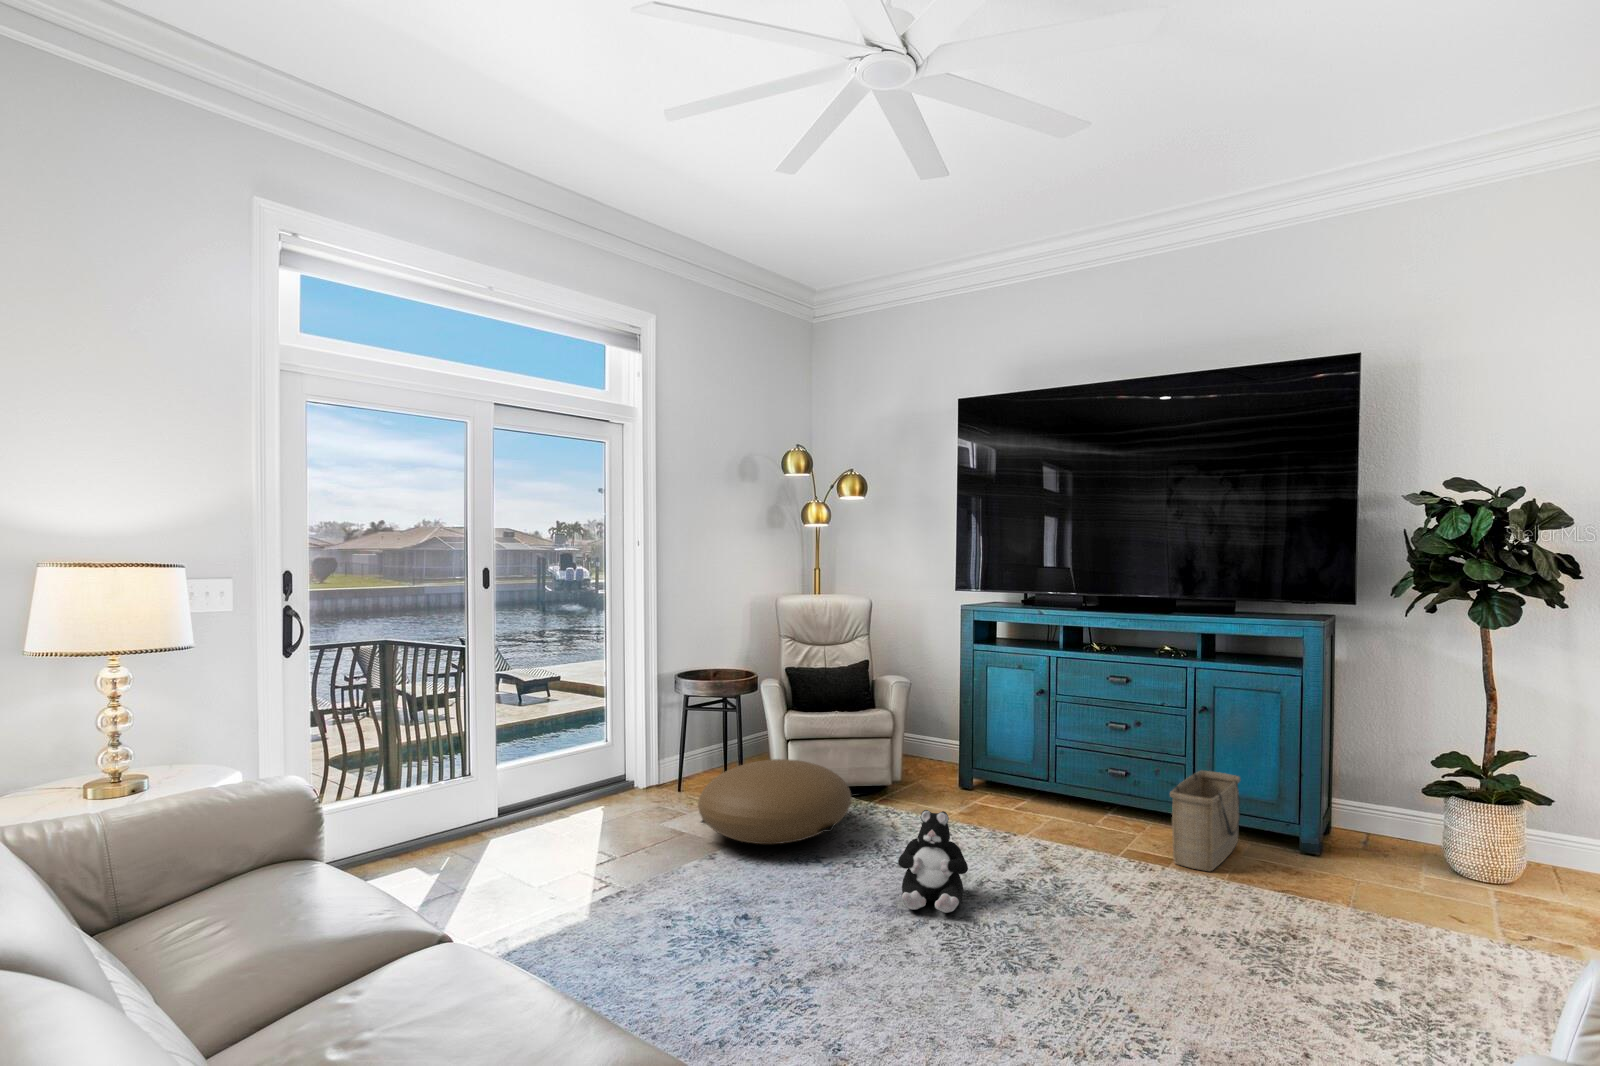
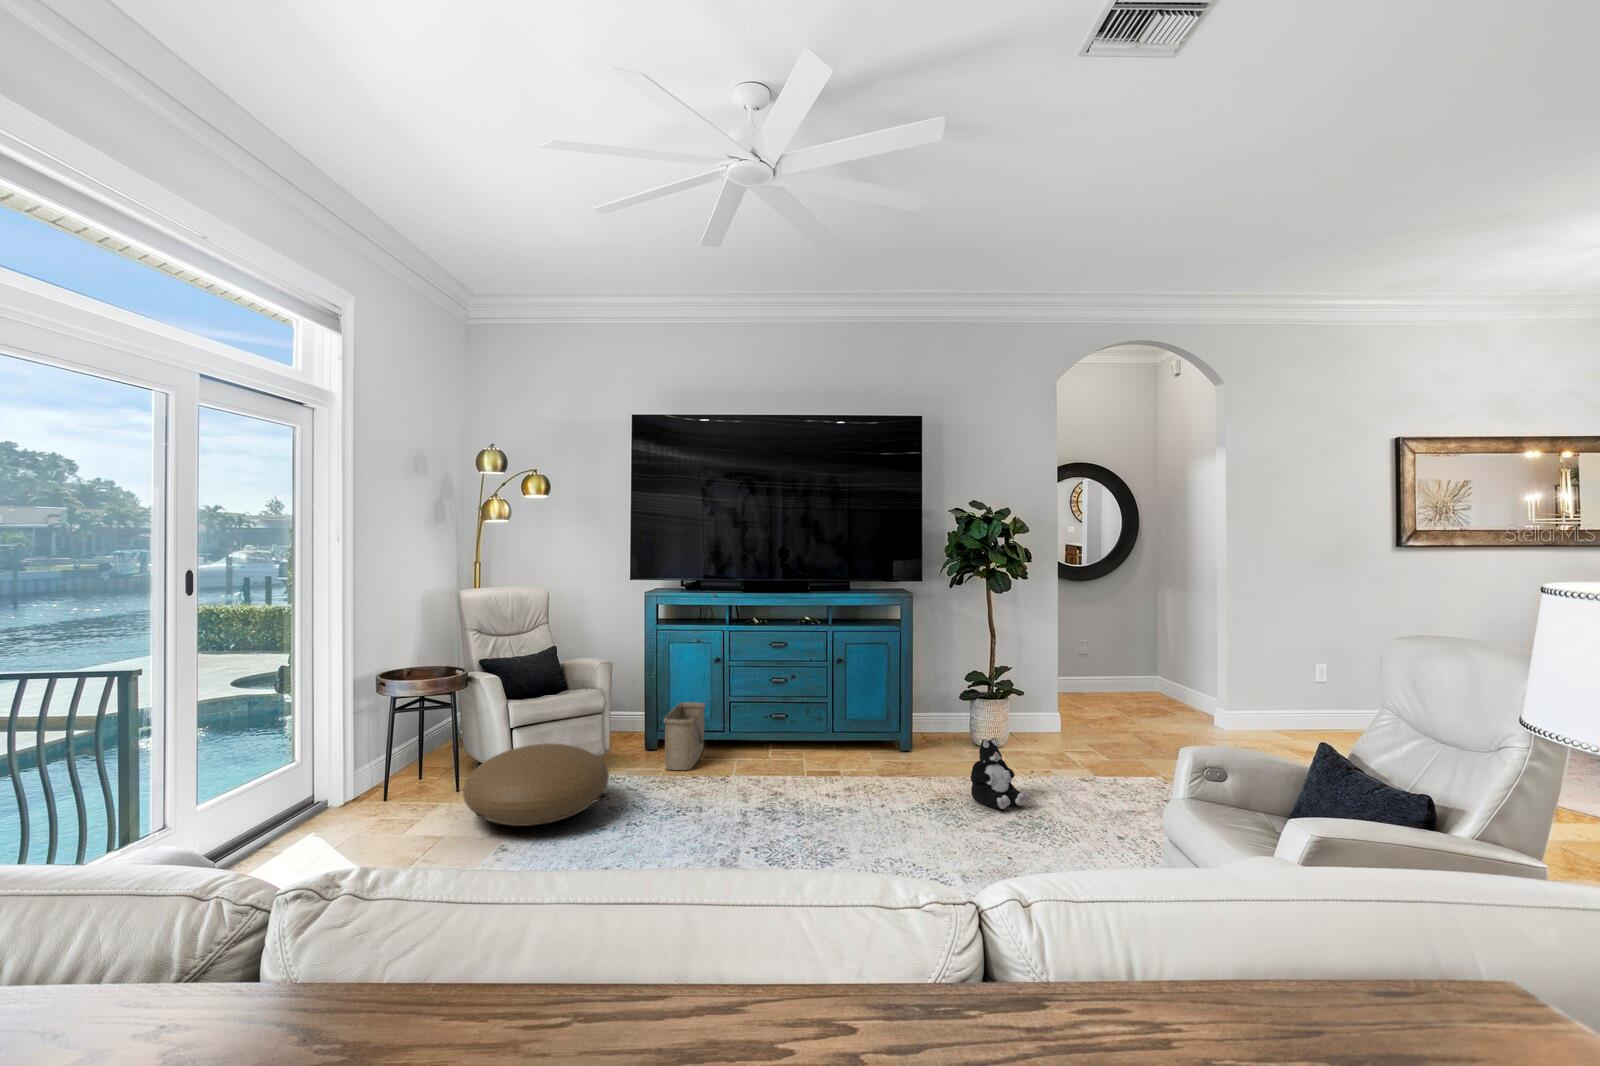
basket: present [1170,771,1240,871] -> present [664,702,706,770]
plush toy: present [898,810,968,913] -> present [971,738,1030,809]

